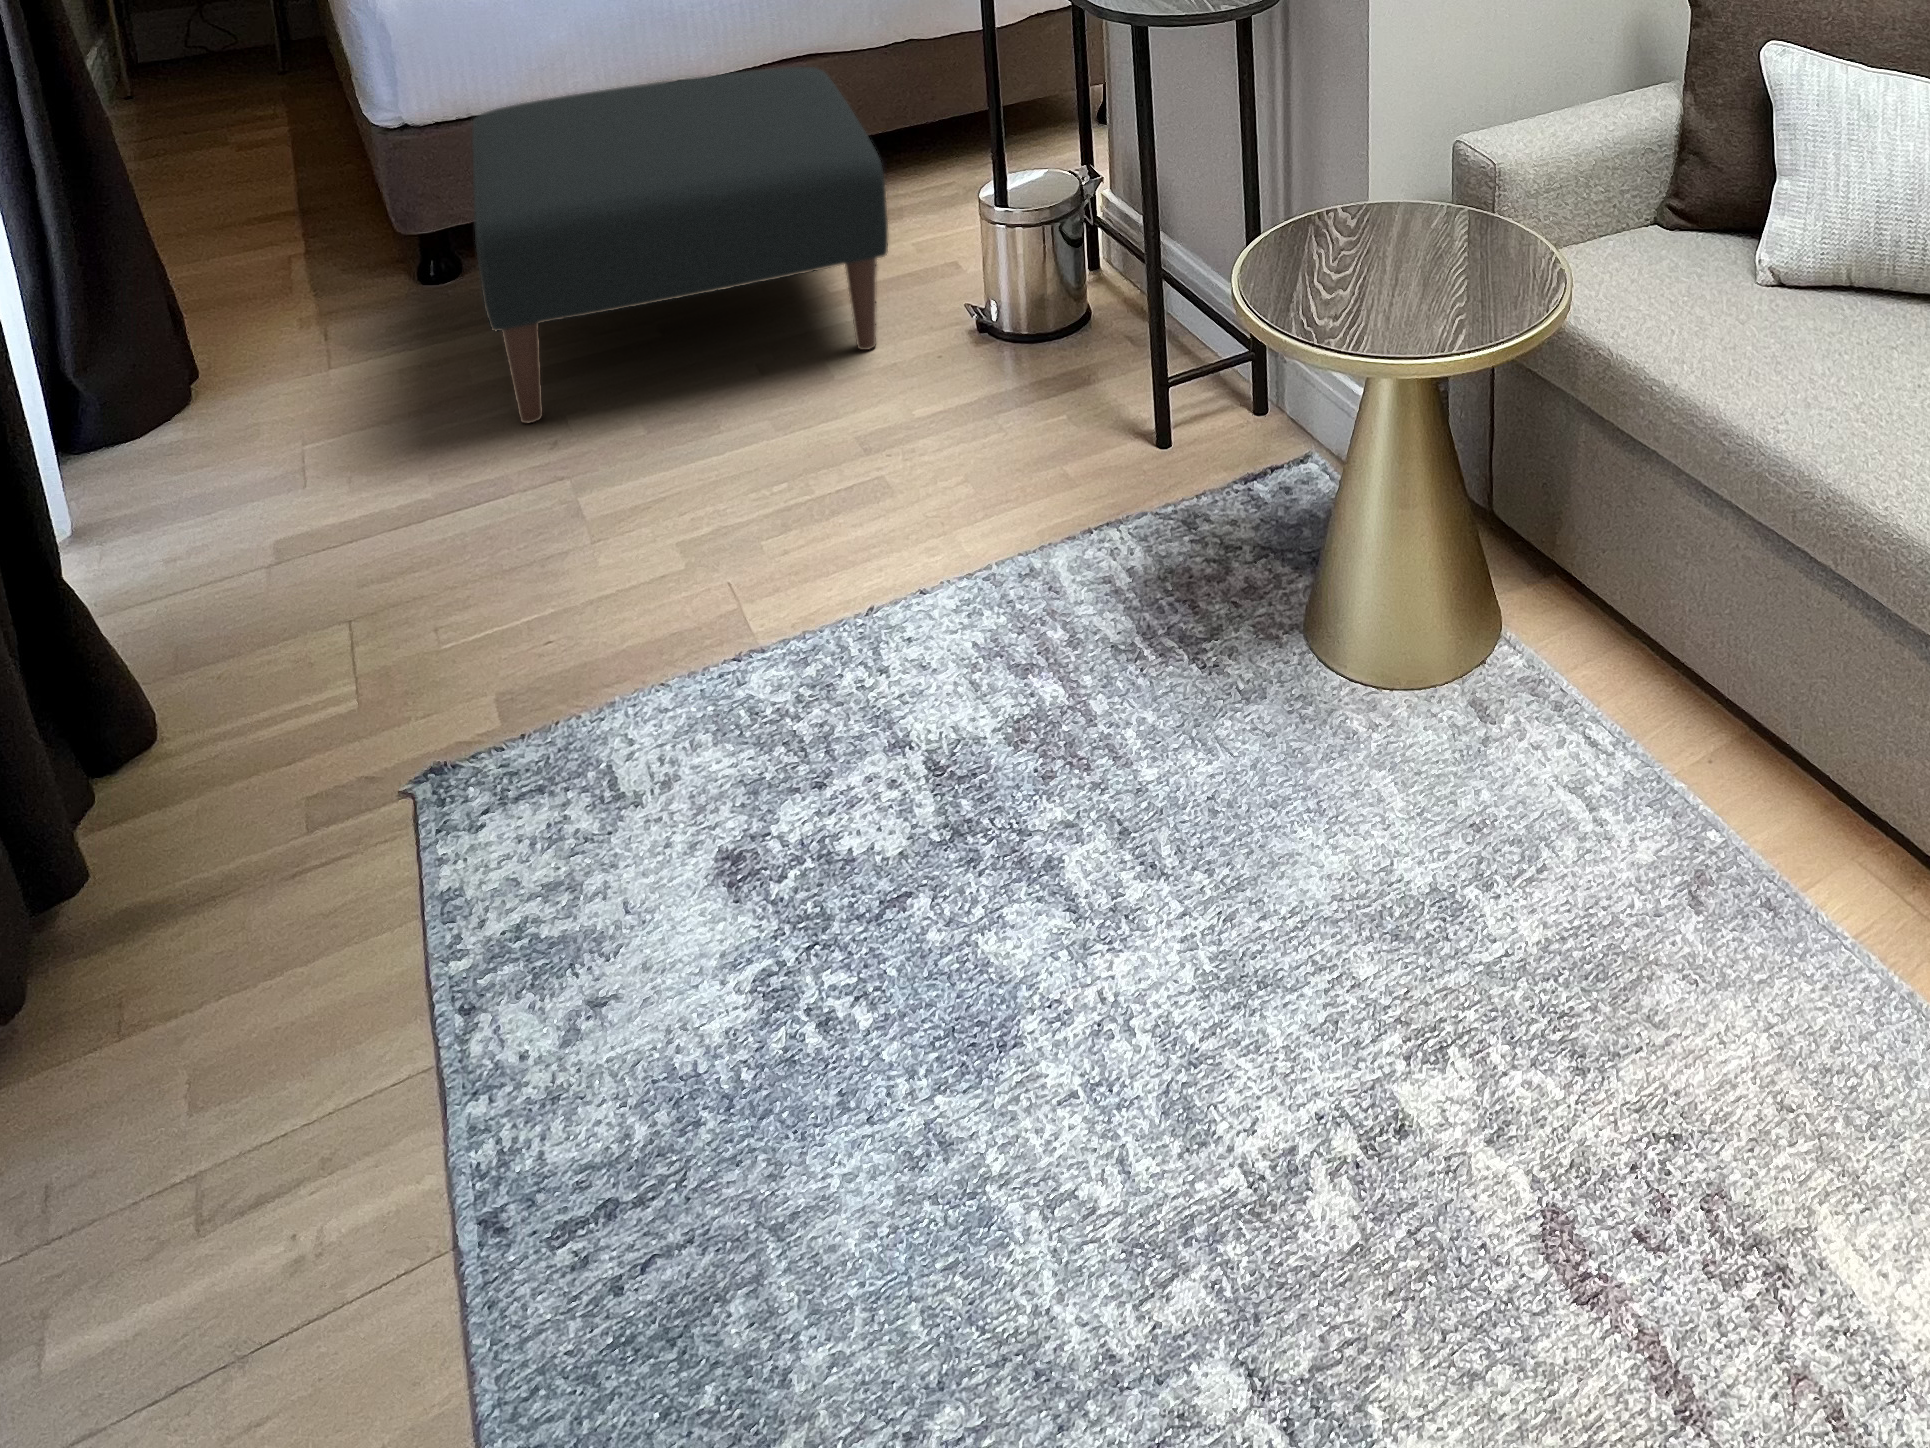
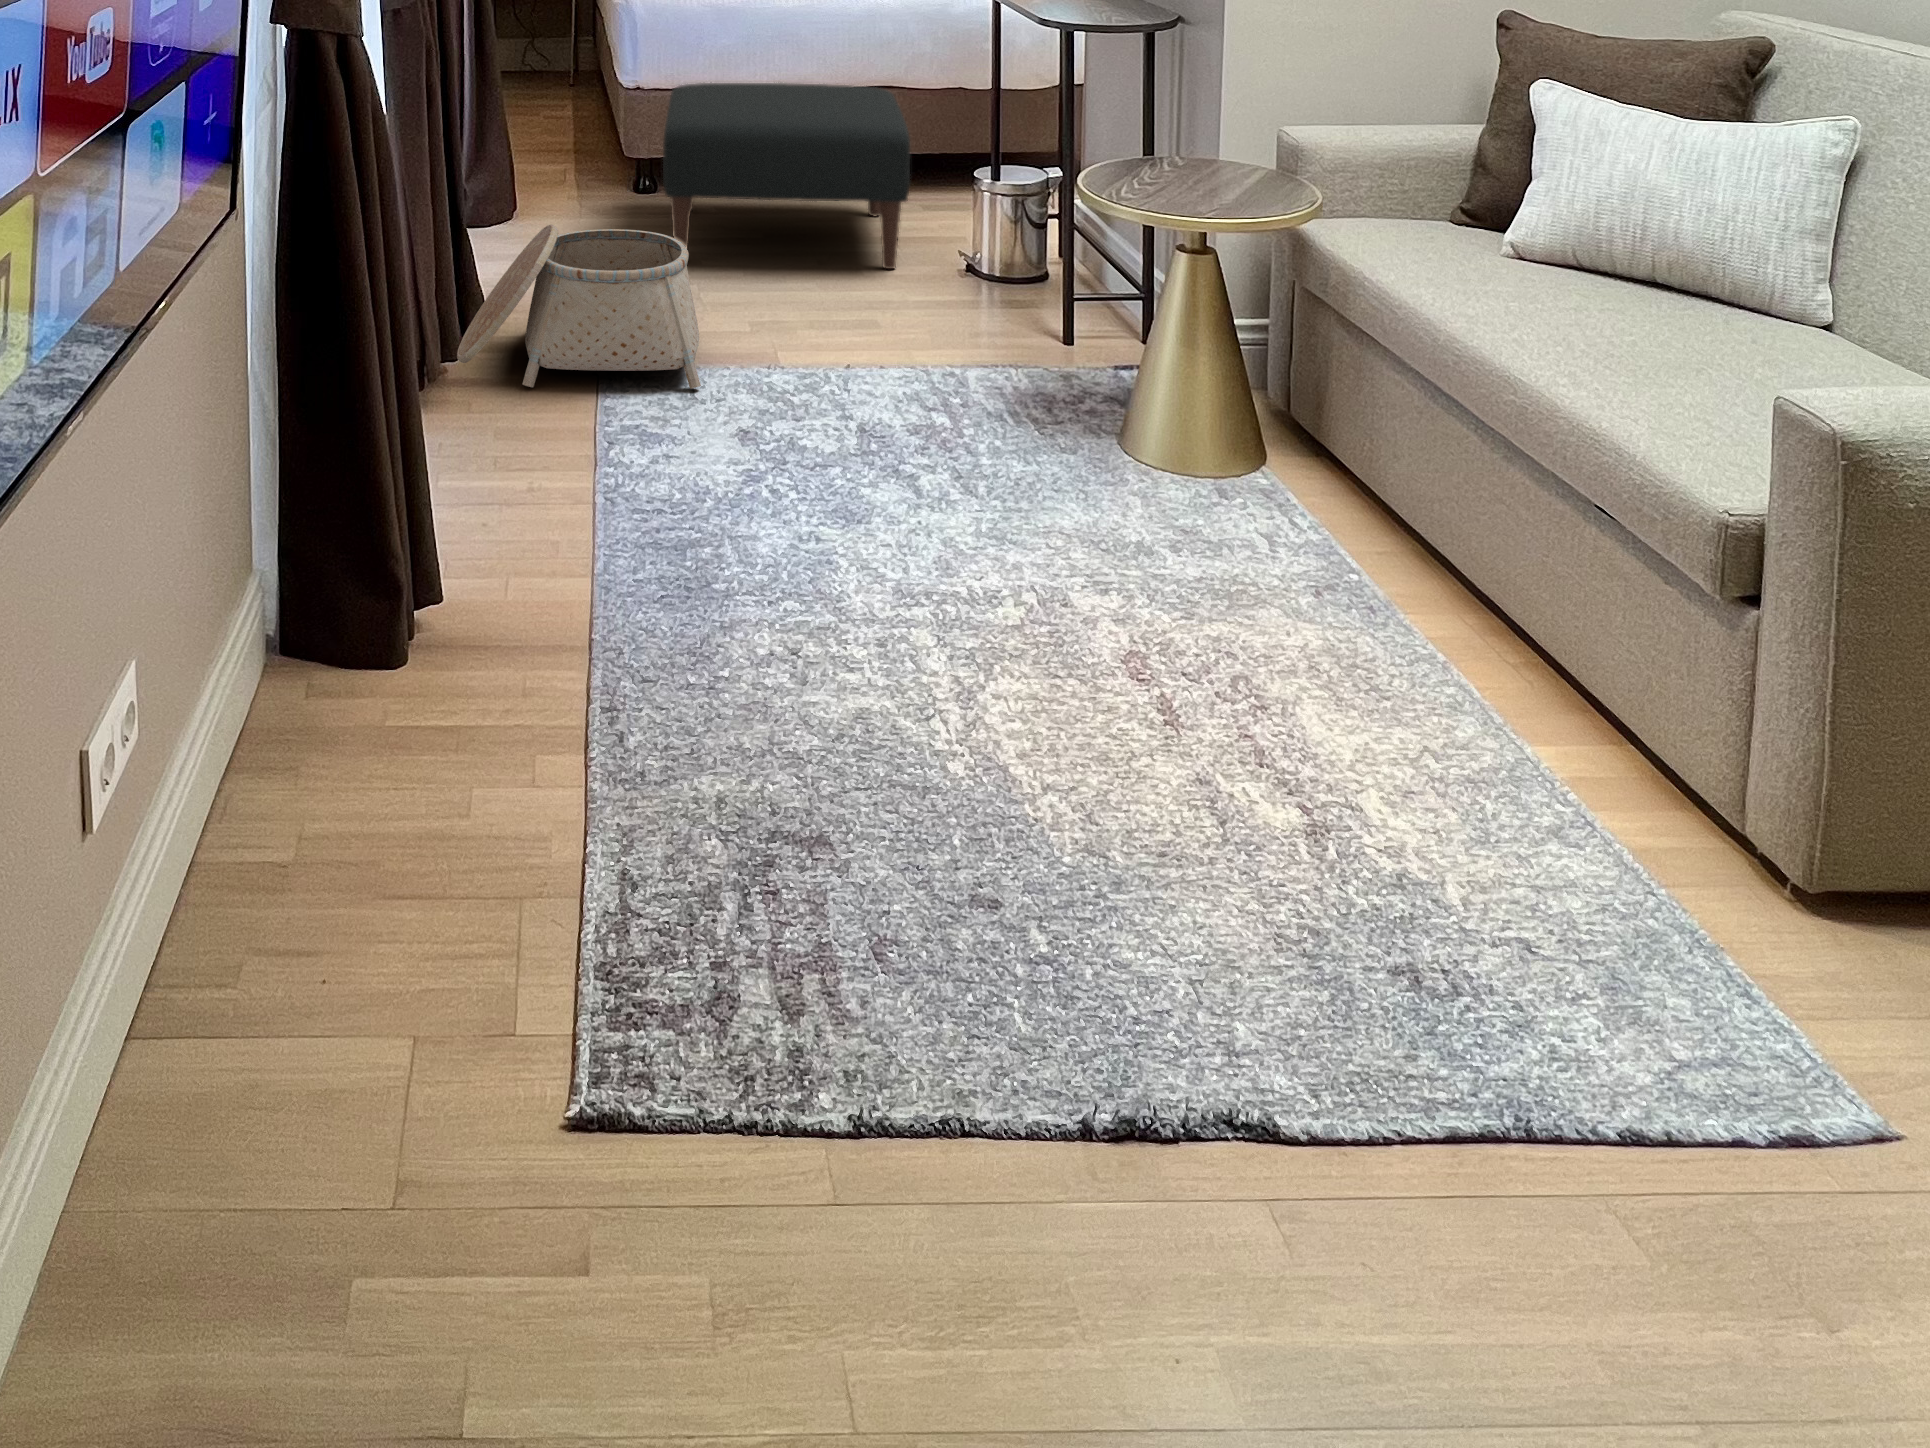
basket: none [92,467,627,878] -> present [457,224,701,389]

